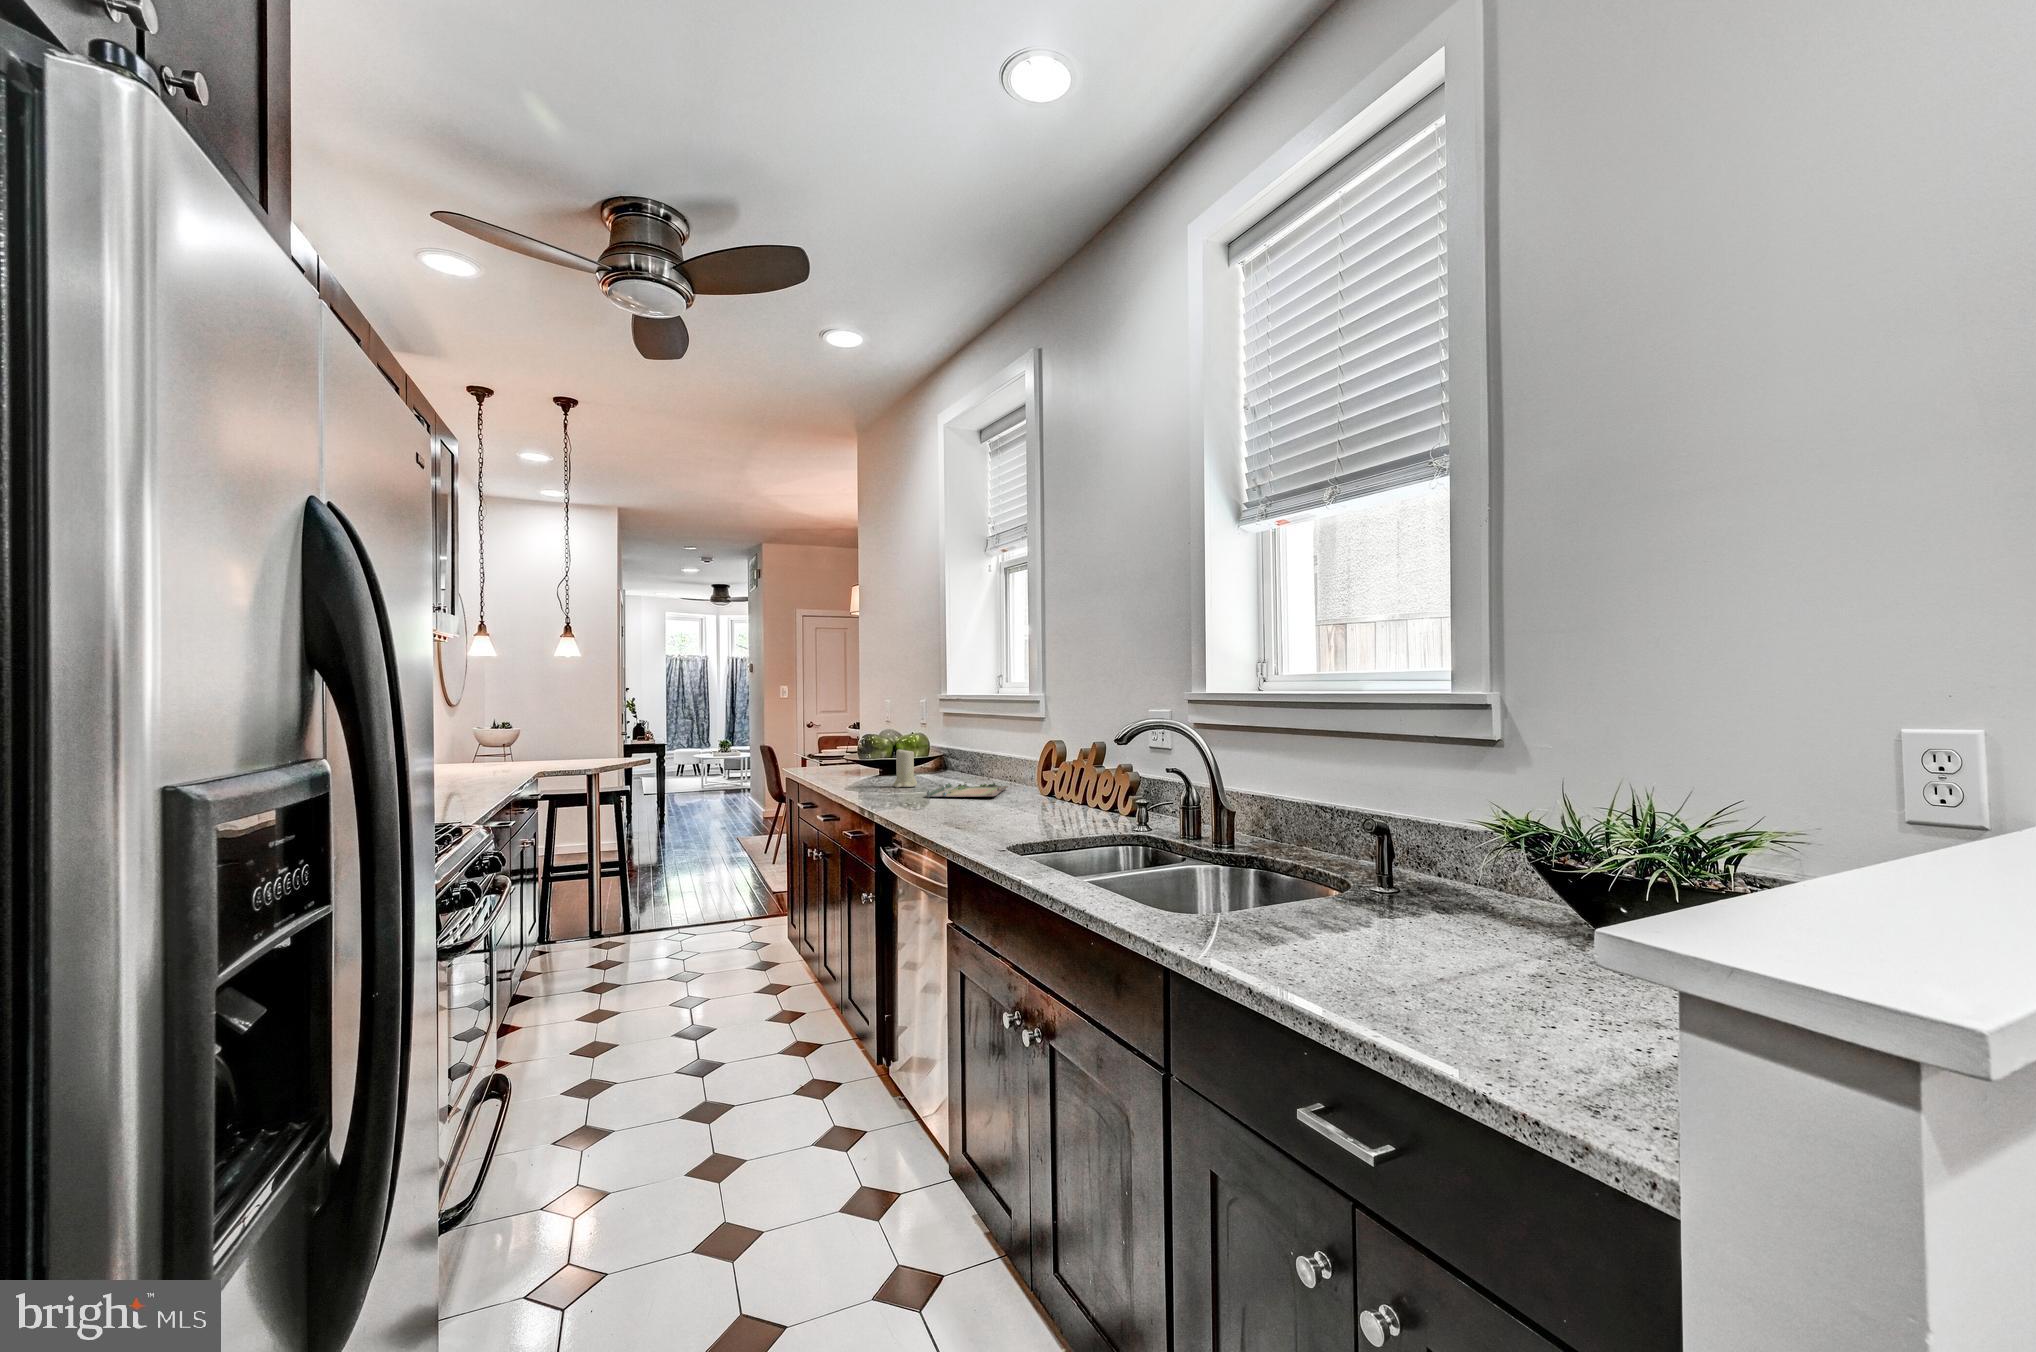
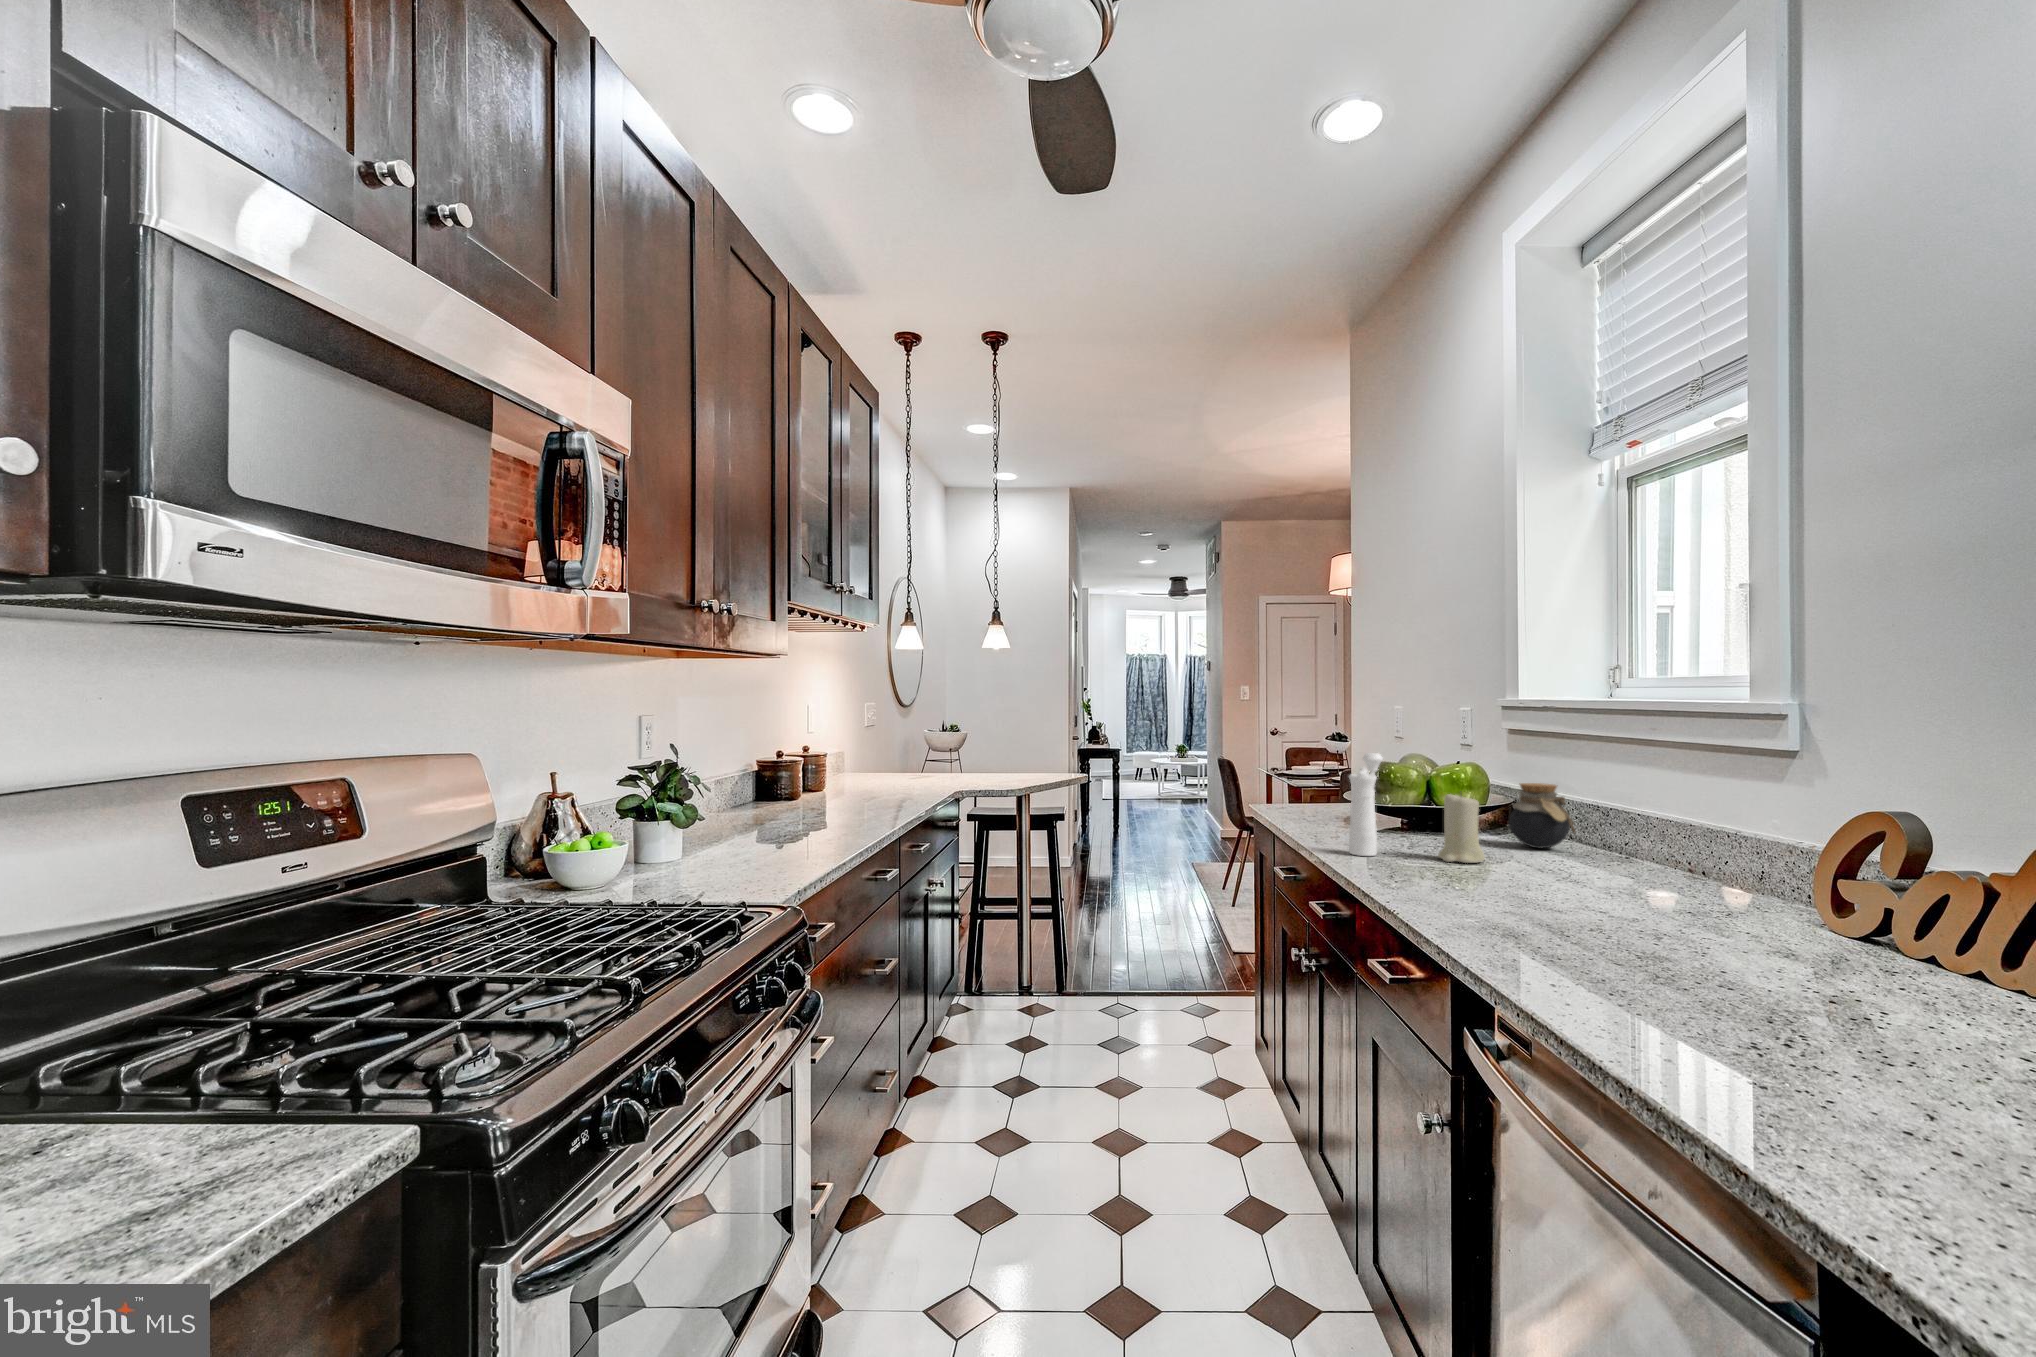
pepper mill: none [844,728,864,789] -> present [1349,753,1383,856]
jar: none [935,742,967,779] -> present [1509,783,1575,848]
tray: present [926,782,1008,798] -> none [1520,864,1696,915]

